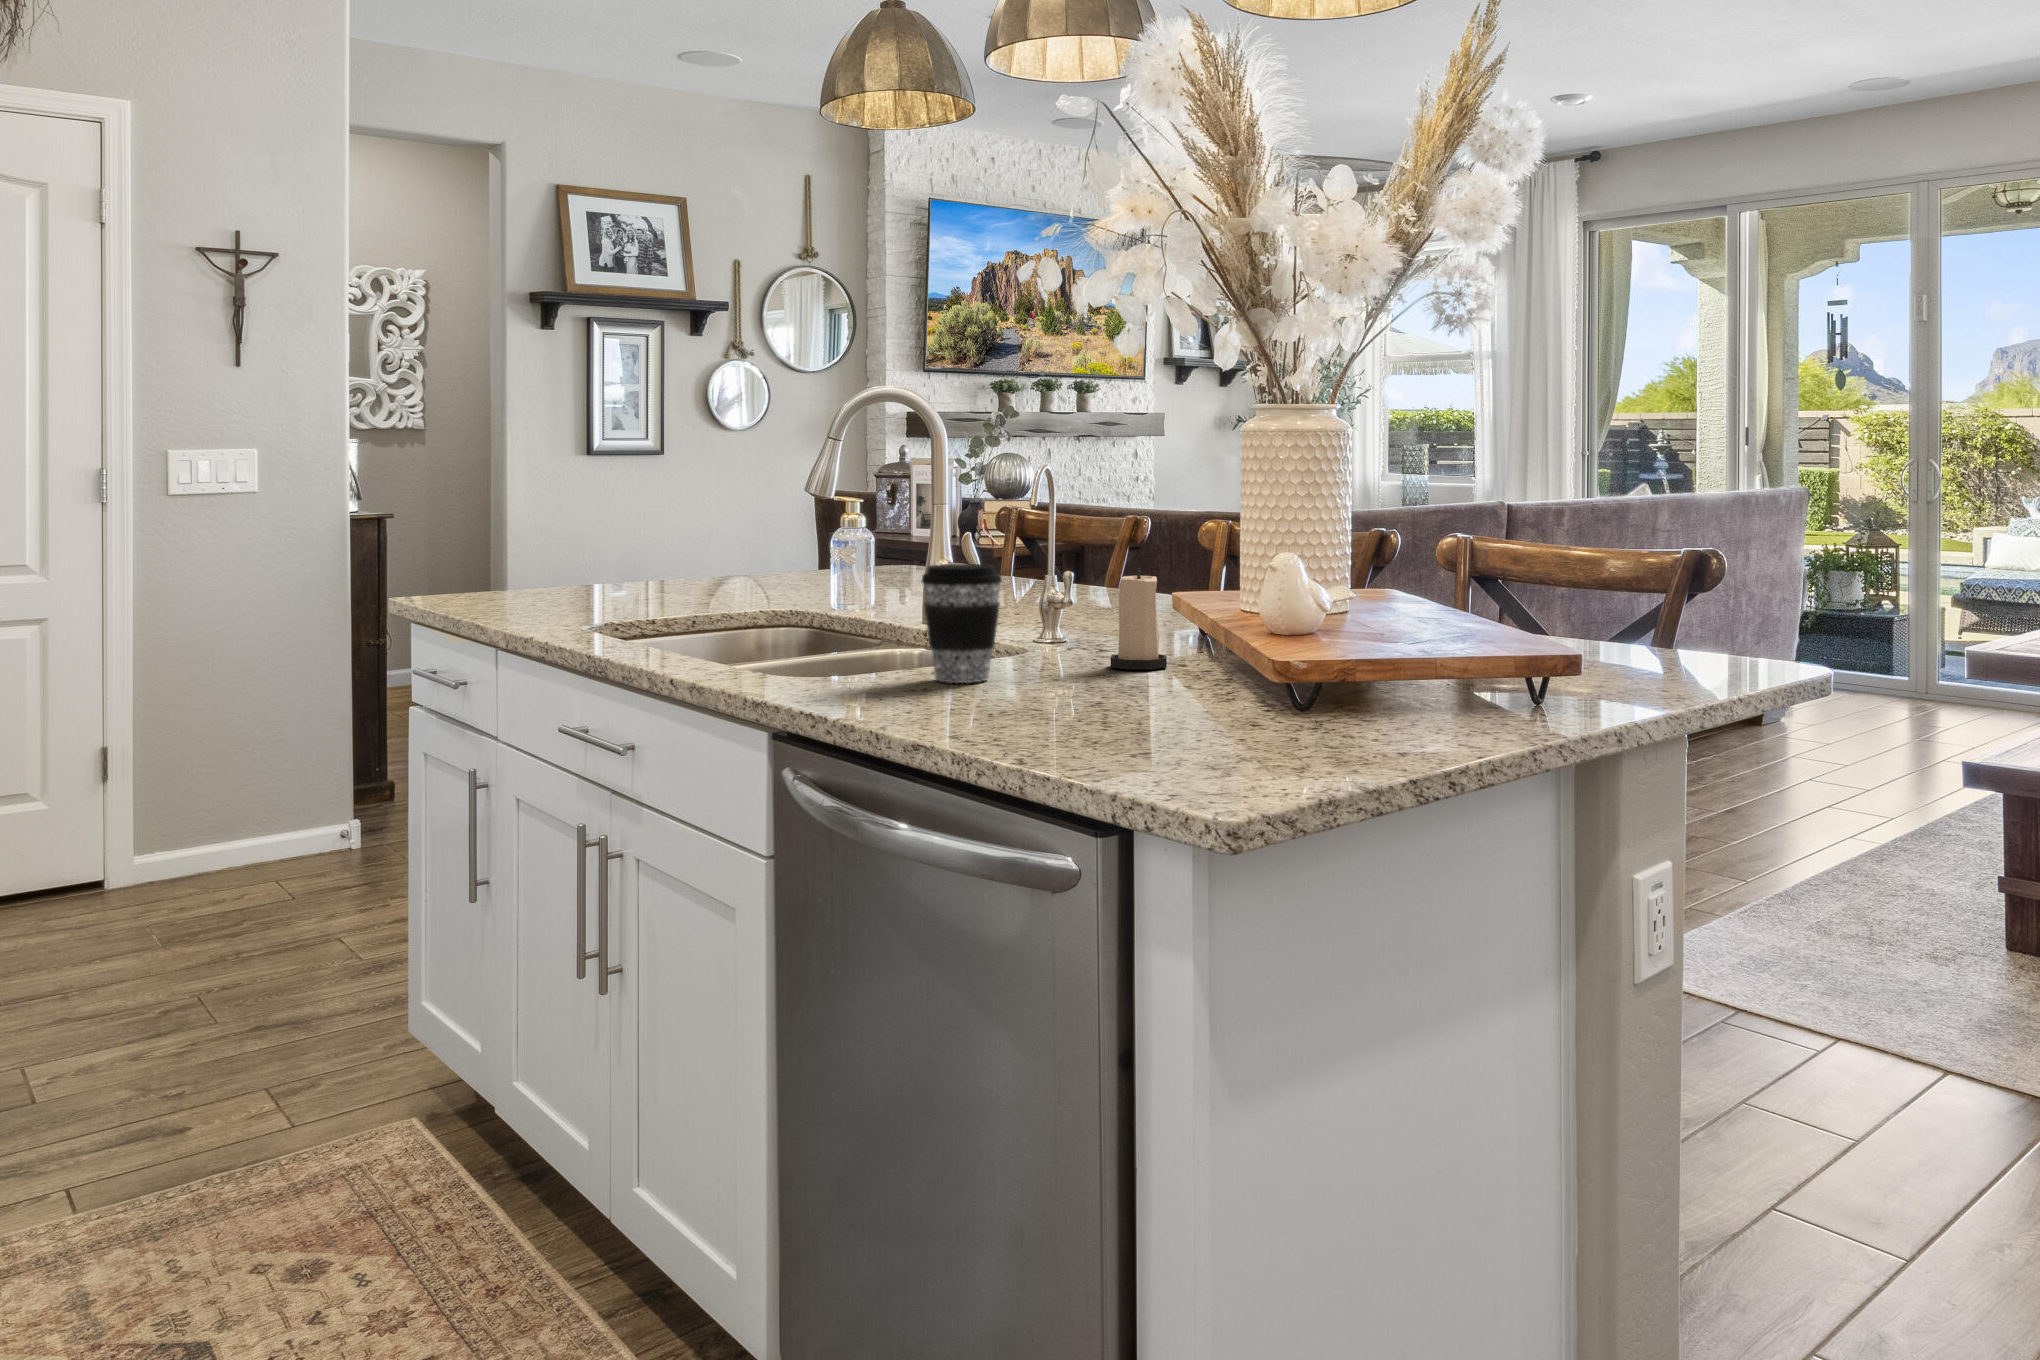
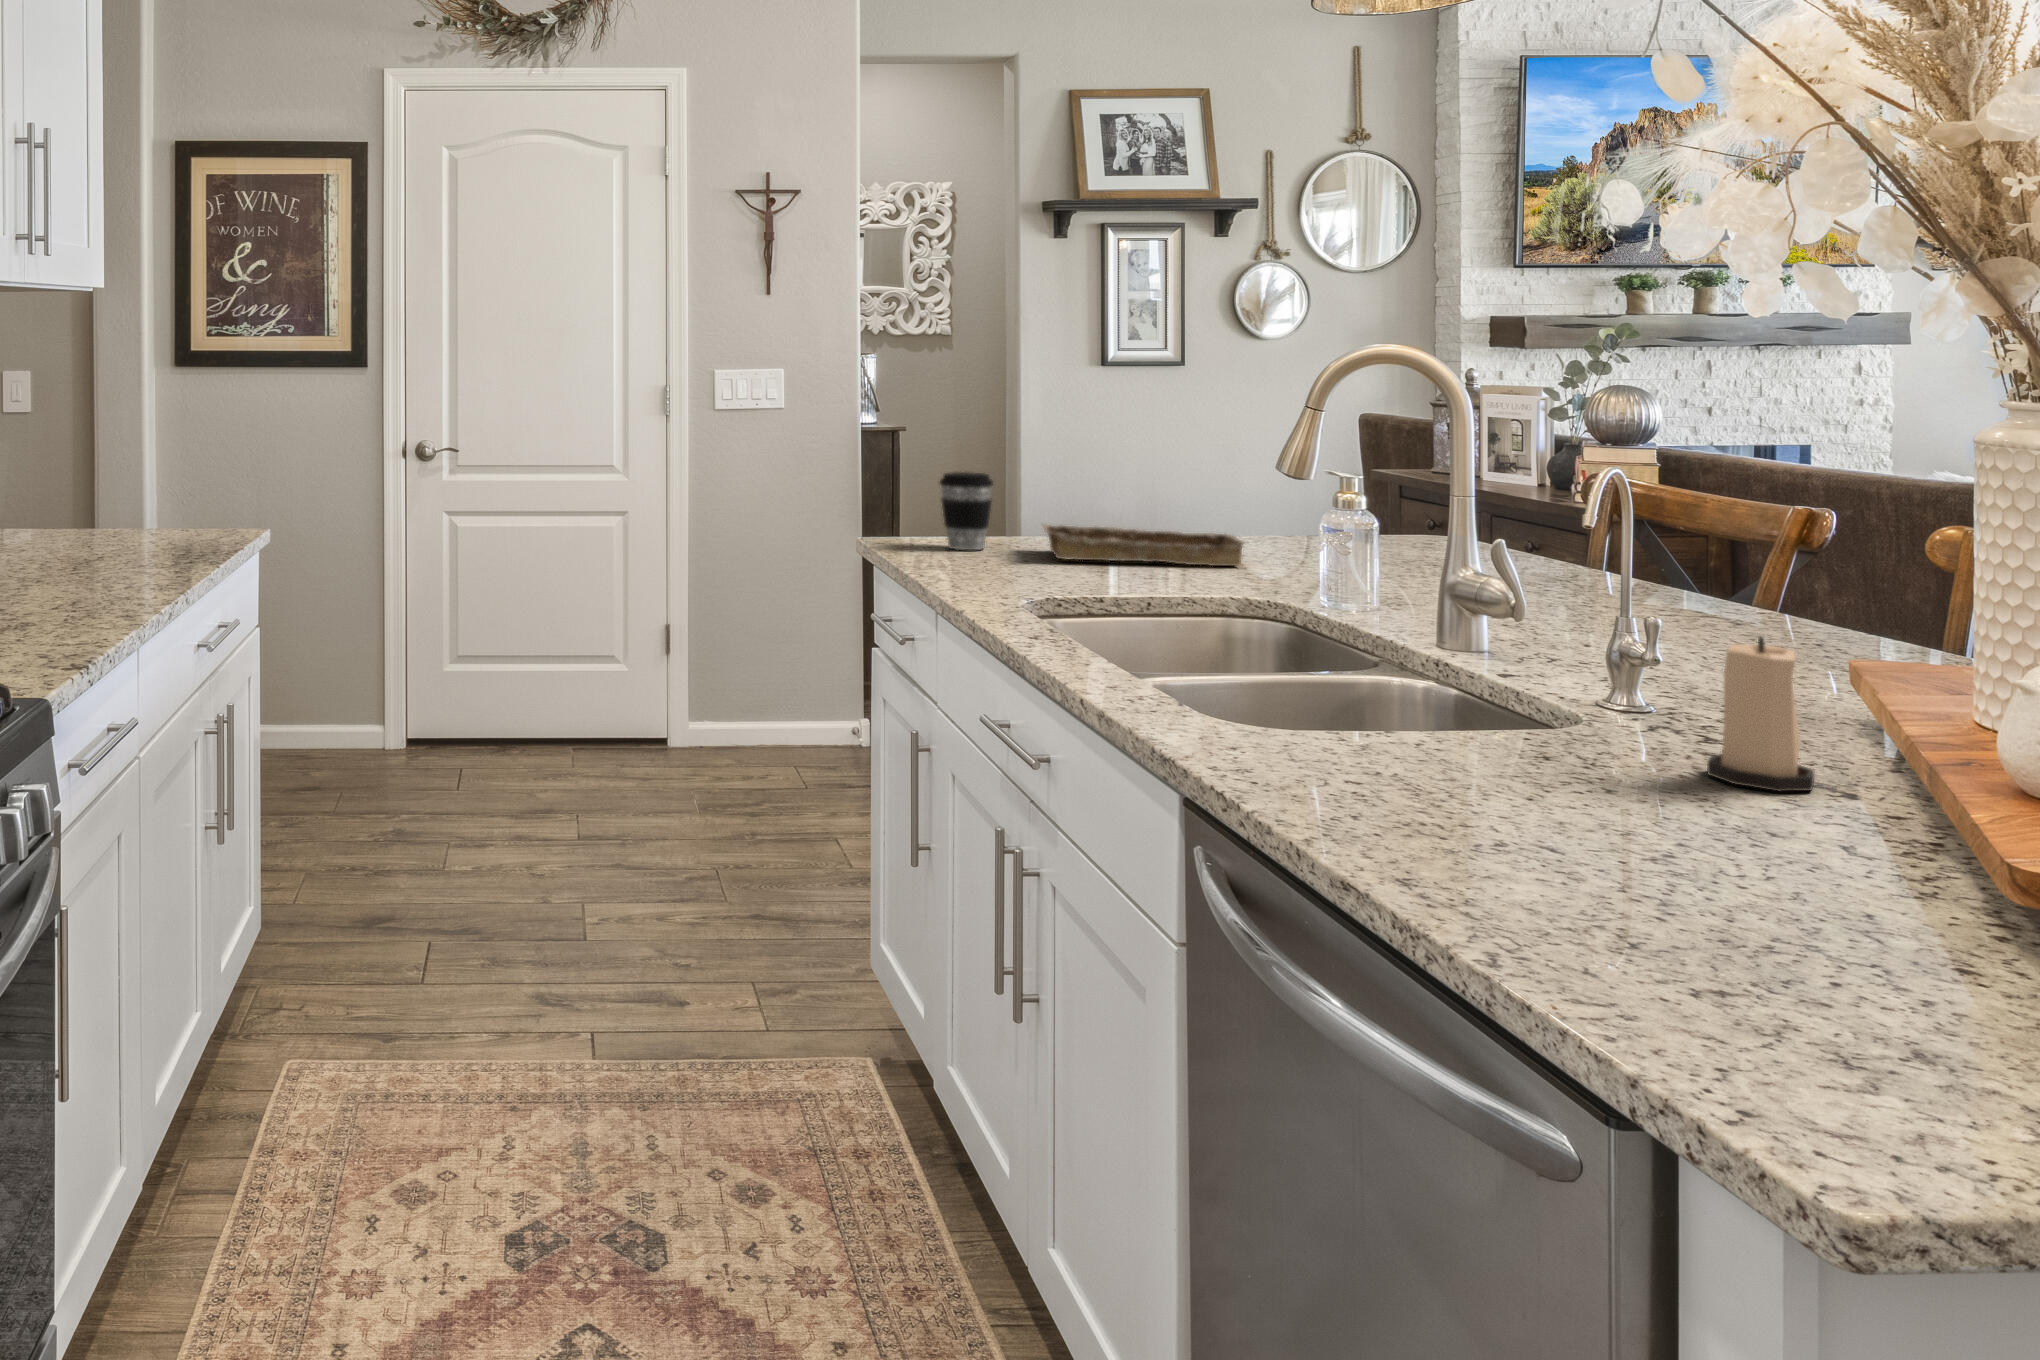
coffee cup: present [922,564,1002,683] -> present [940,472,993,550]
tray: none [582,571,768,601] -> present [1043,525,1245,566]

